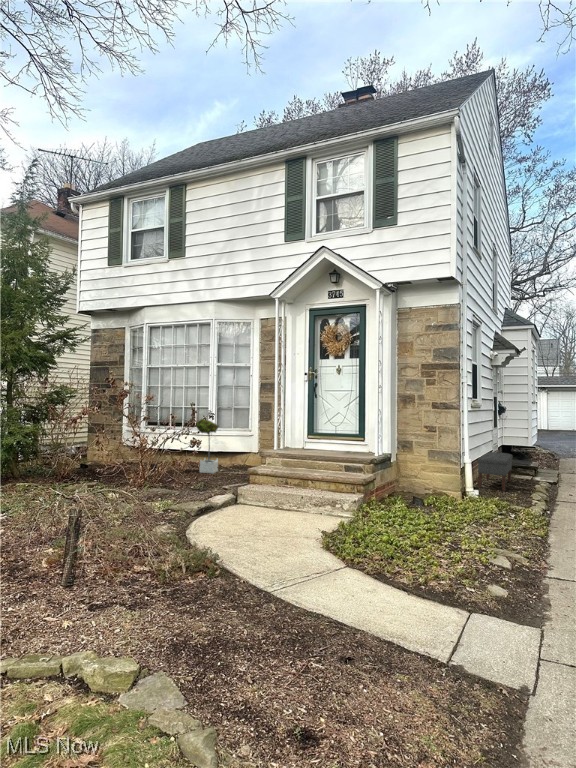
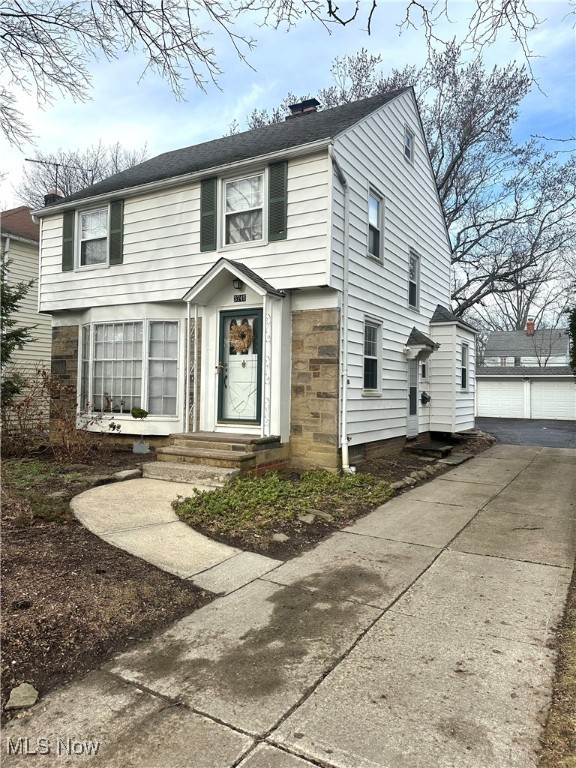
bench: present [478,452,513,491] -> none [370,435,411,469]

